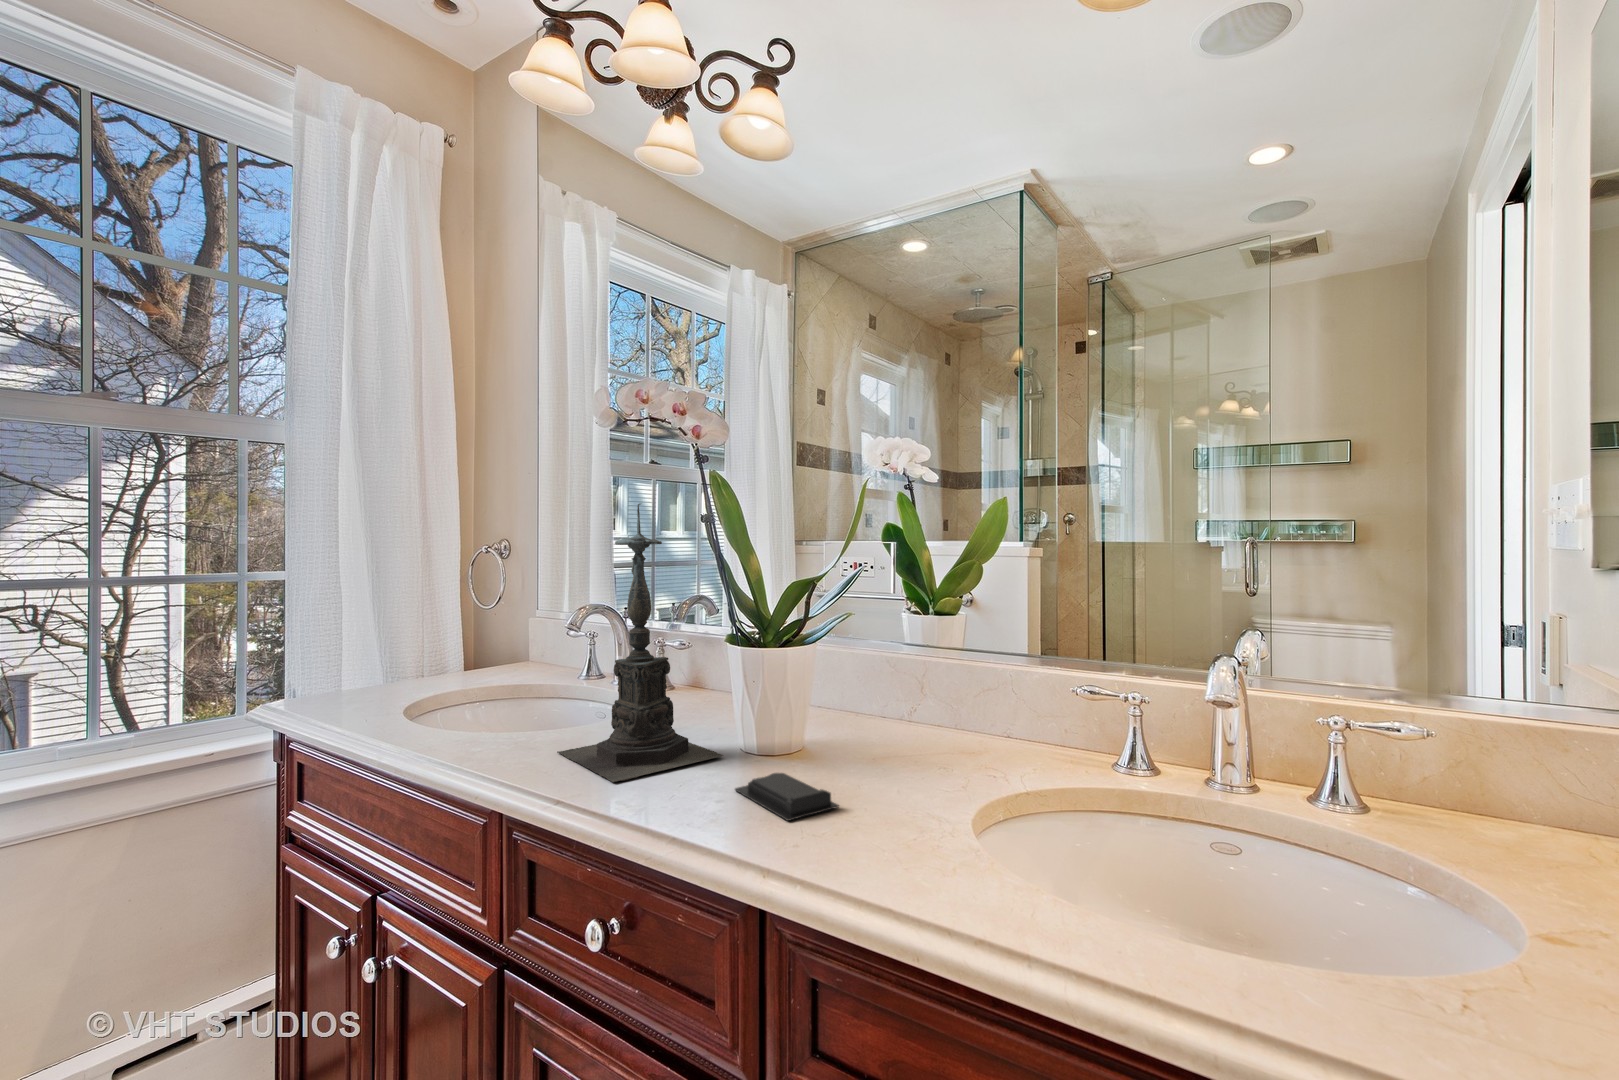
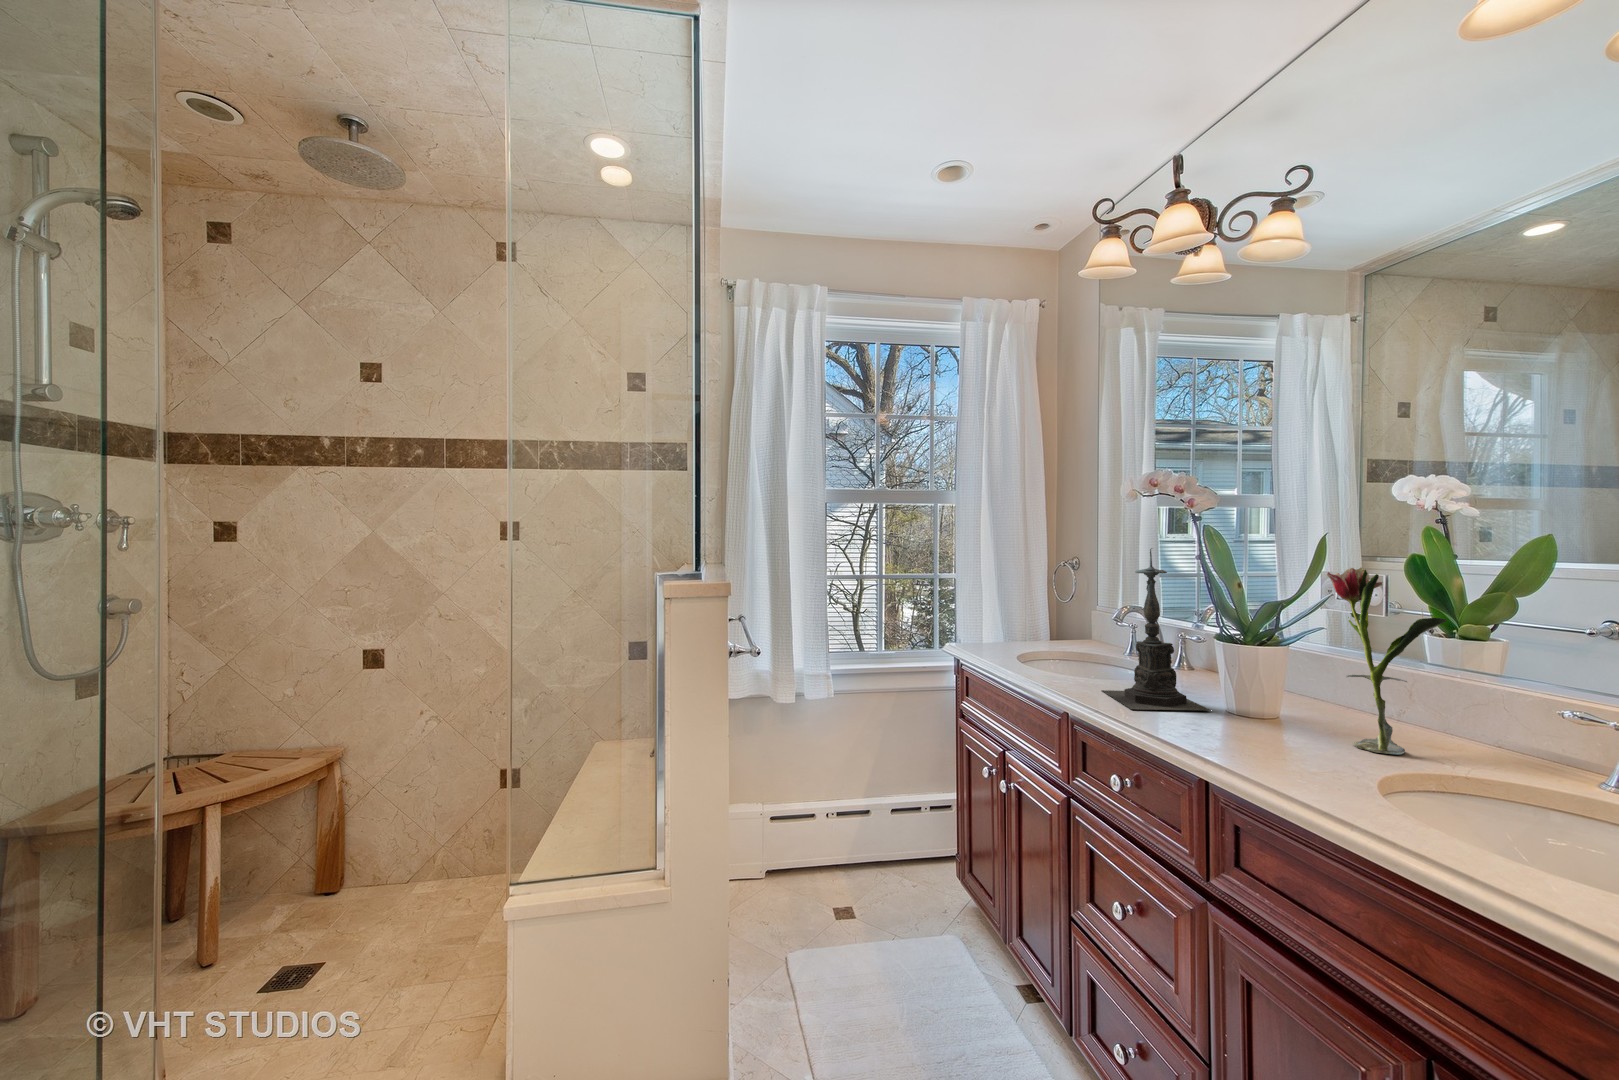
flower: none [855,530,967,779] -> present [1327,568,1447,755]
soap bar: present [735,773,839,821] -> none [1209,722,1281,749]

